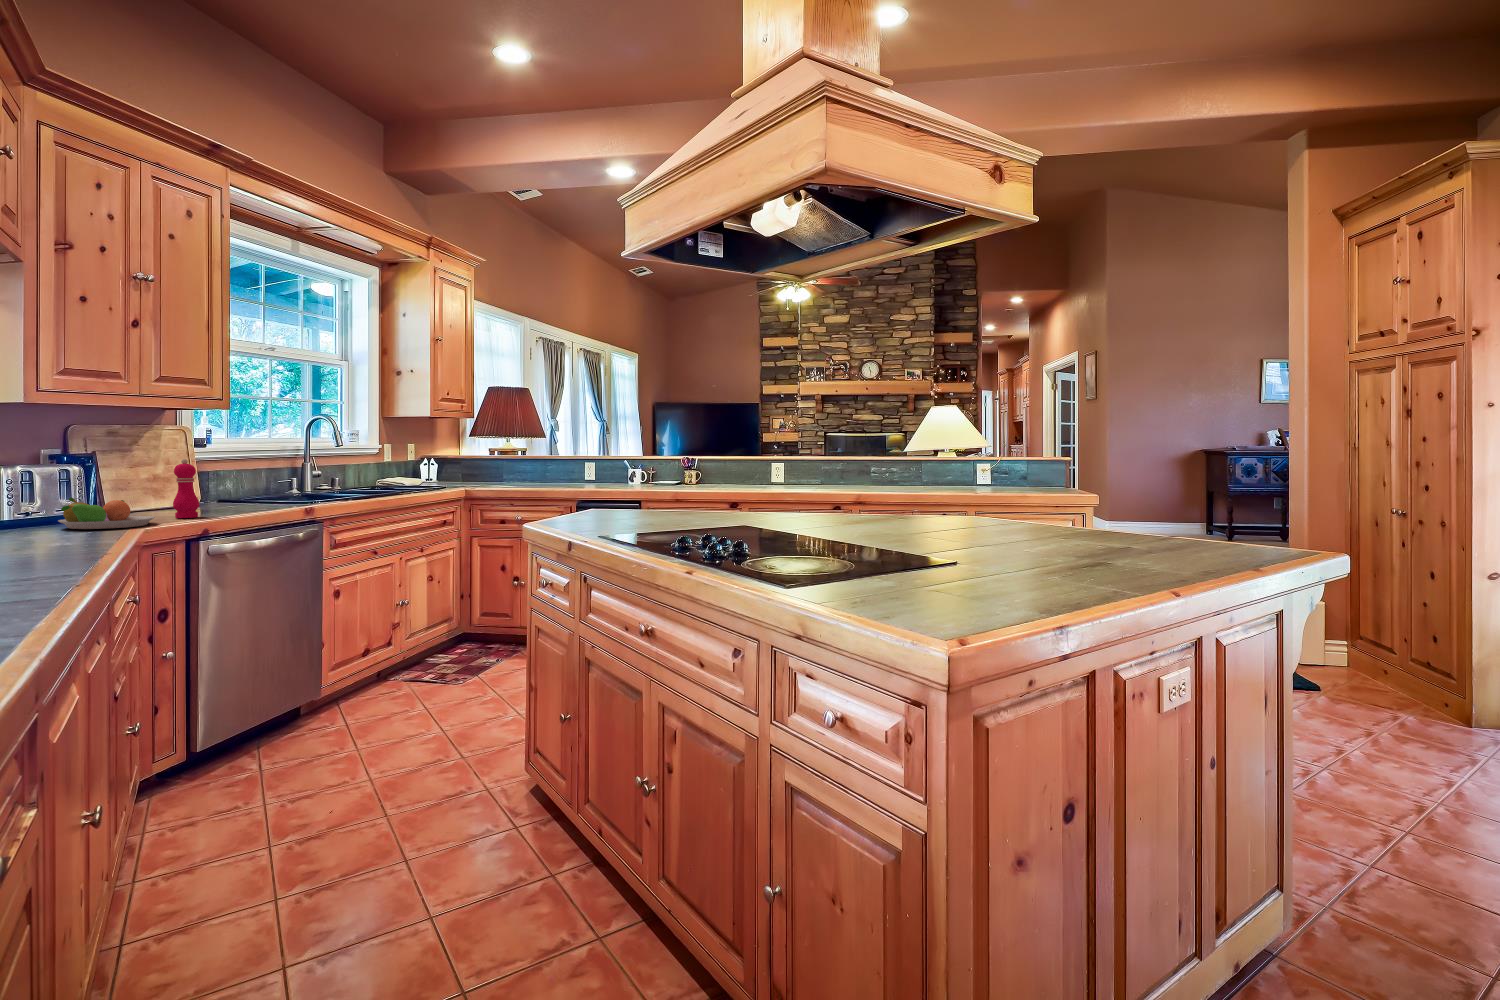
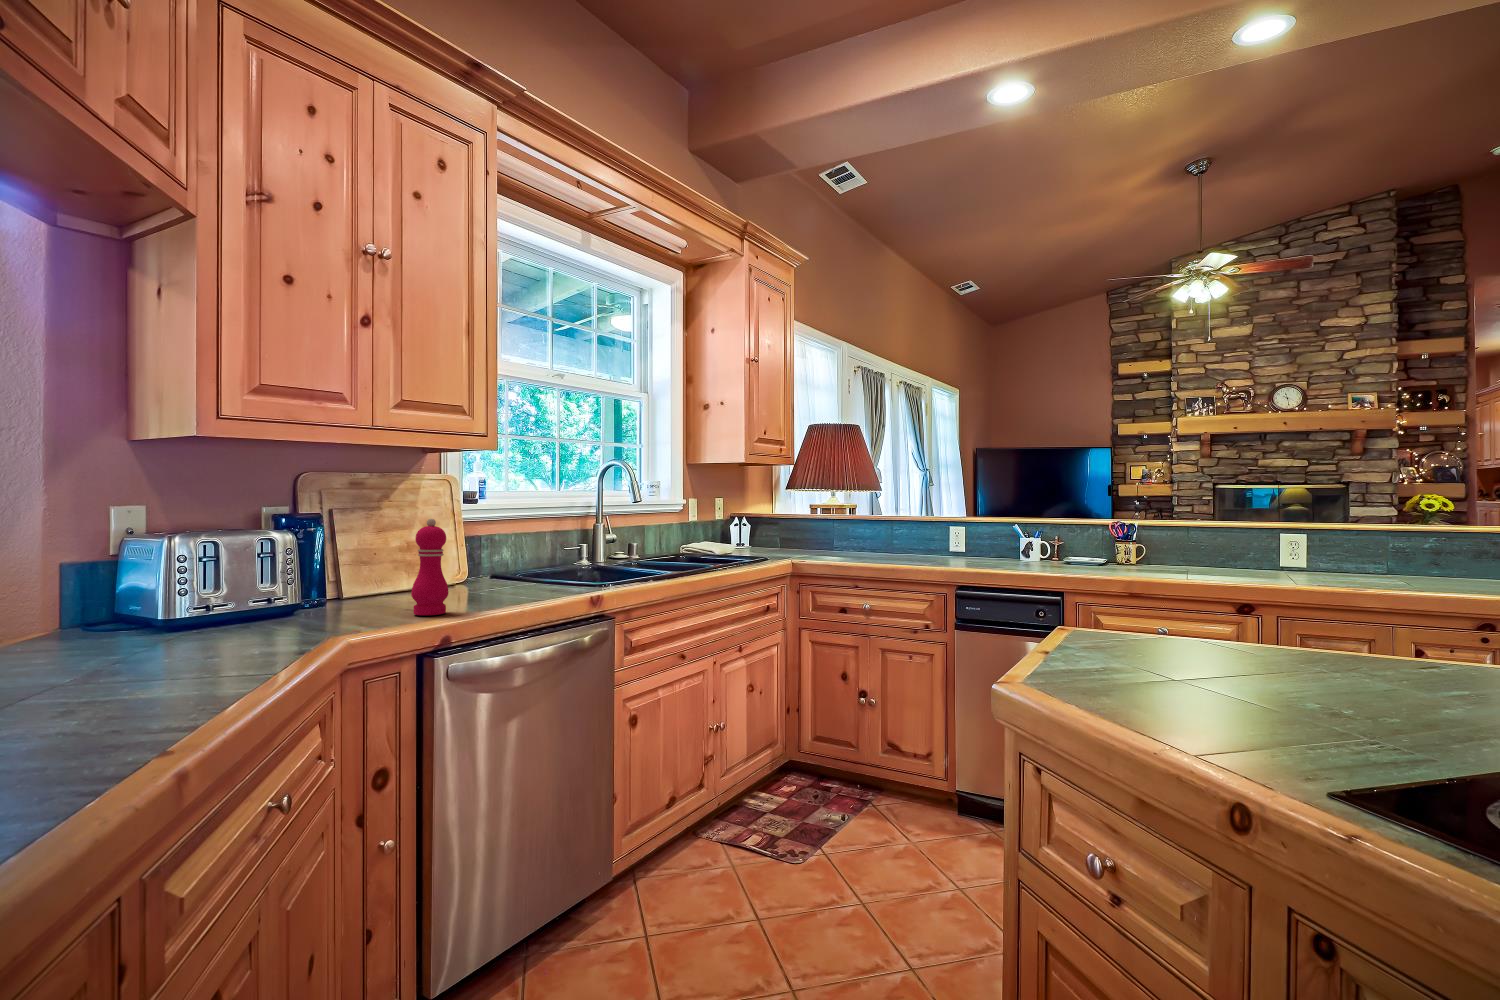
fruit bowl: present [58,498,155,529] -> none [227,583,377,641]

